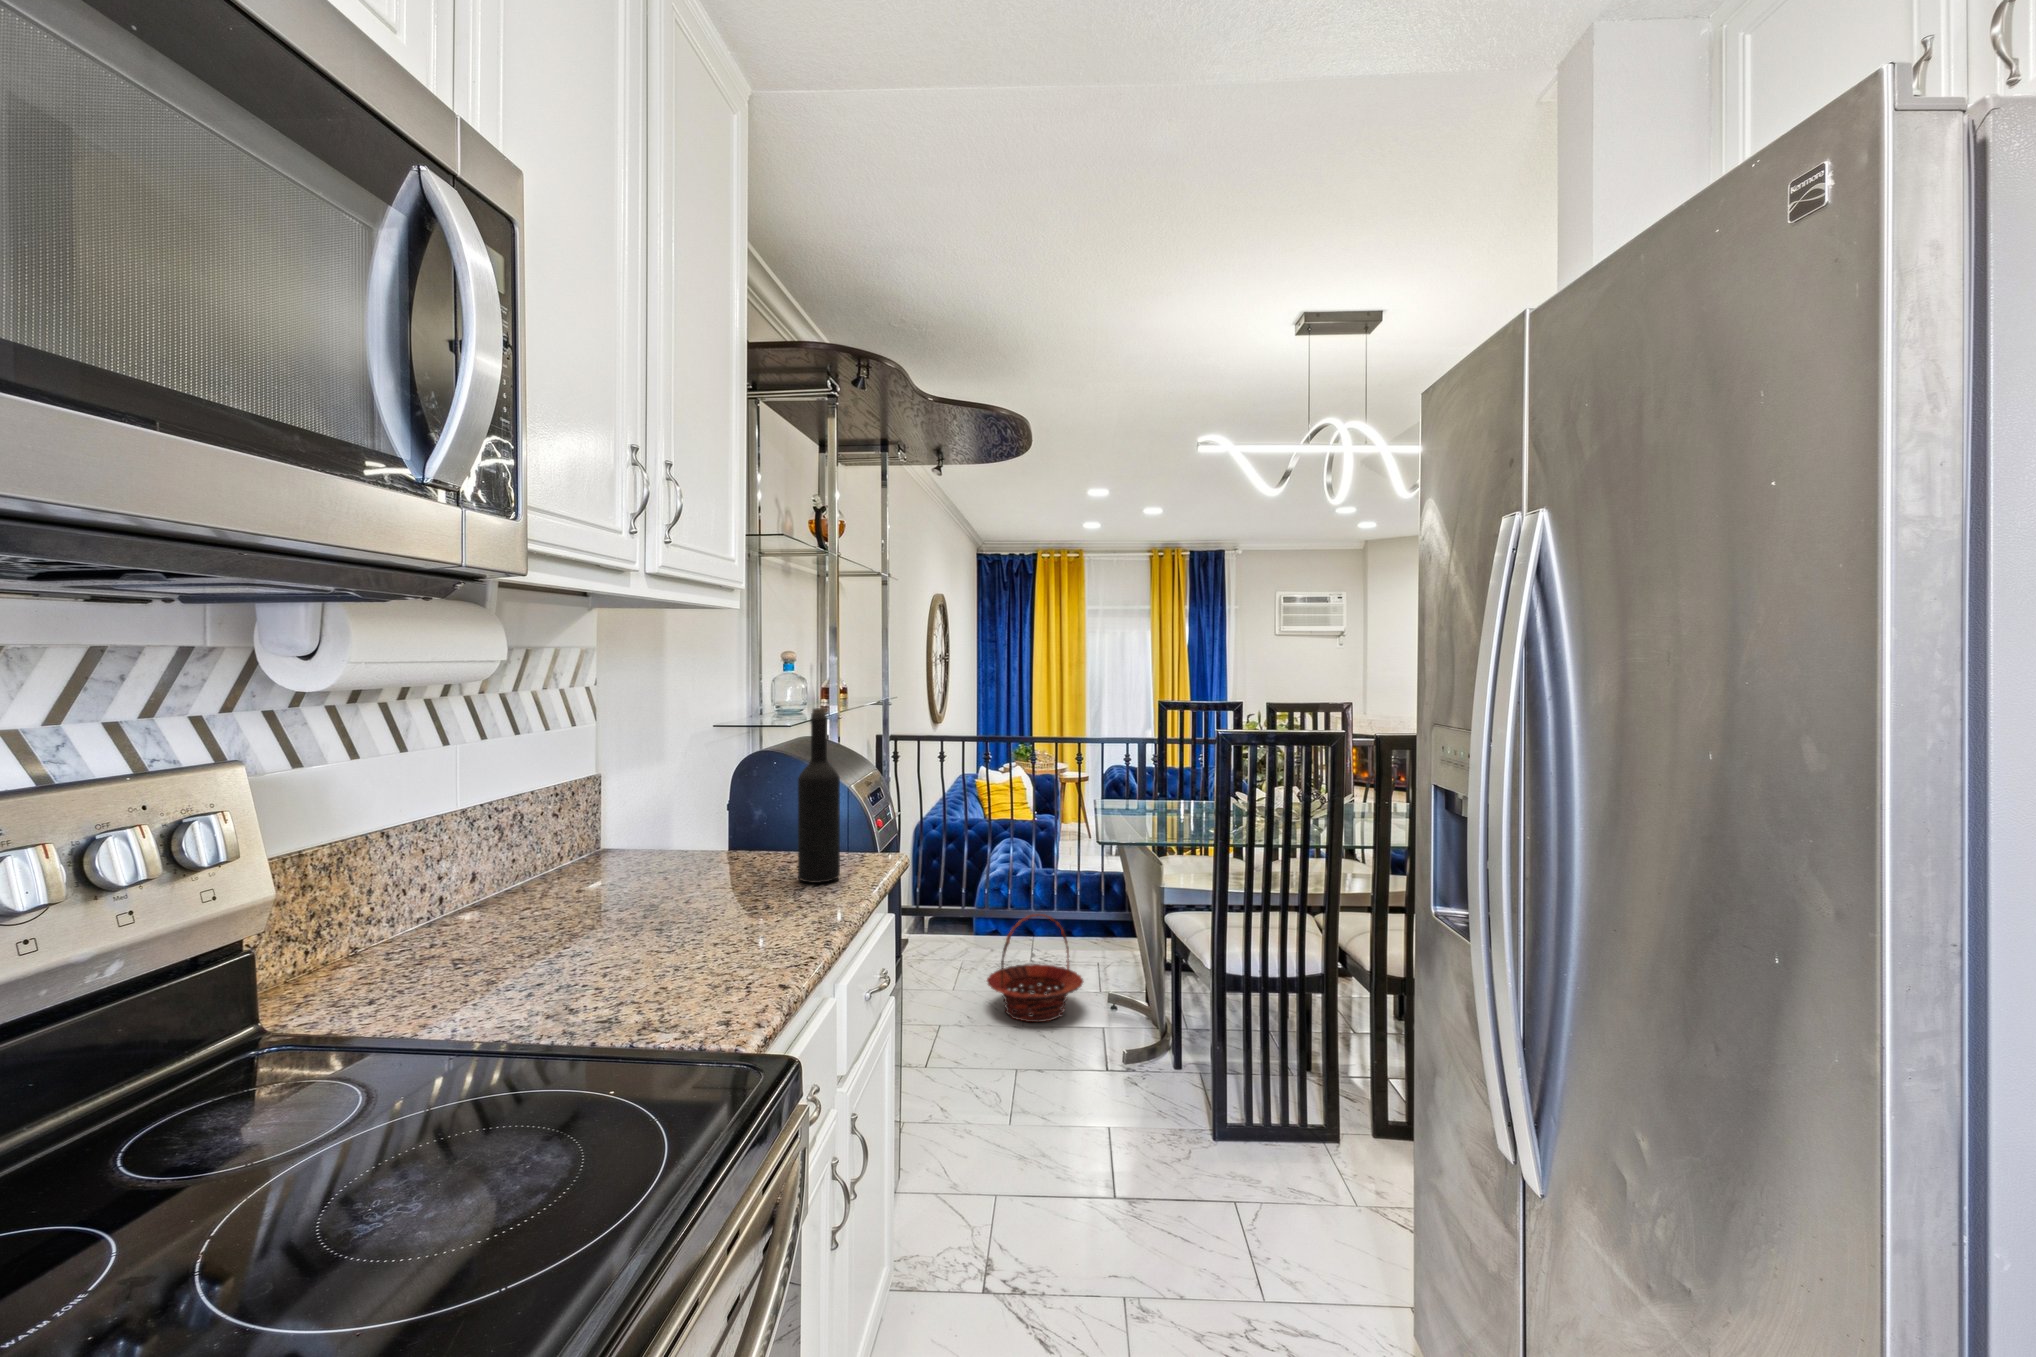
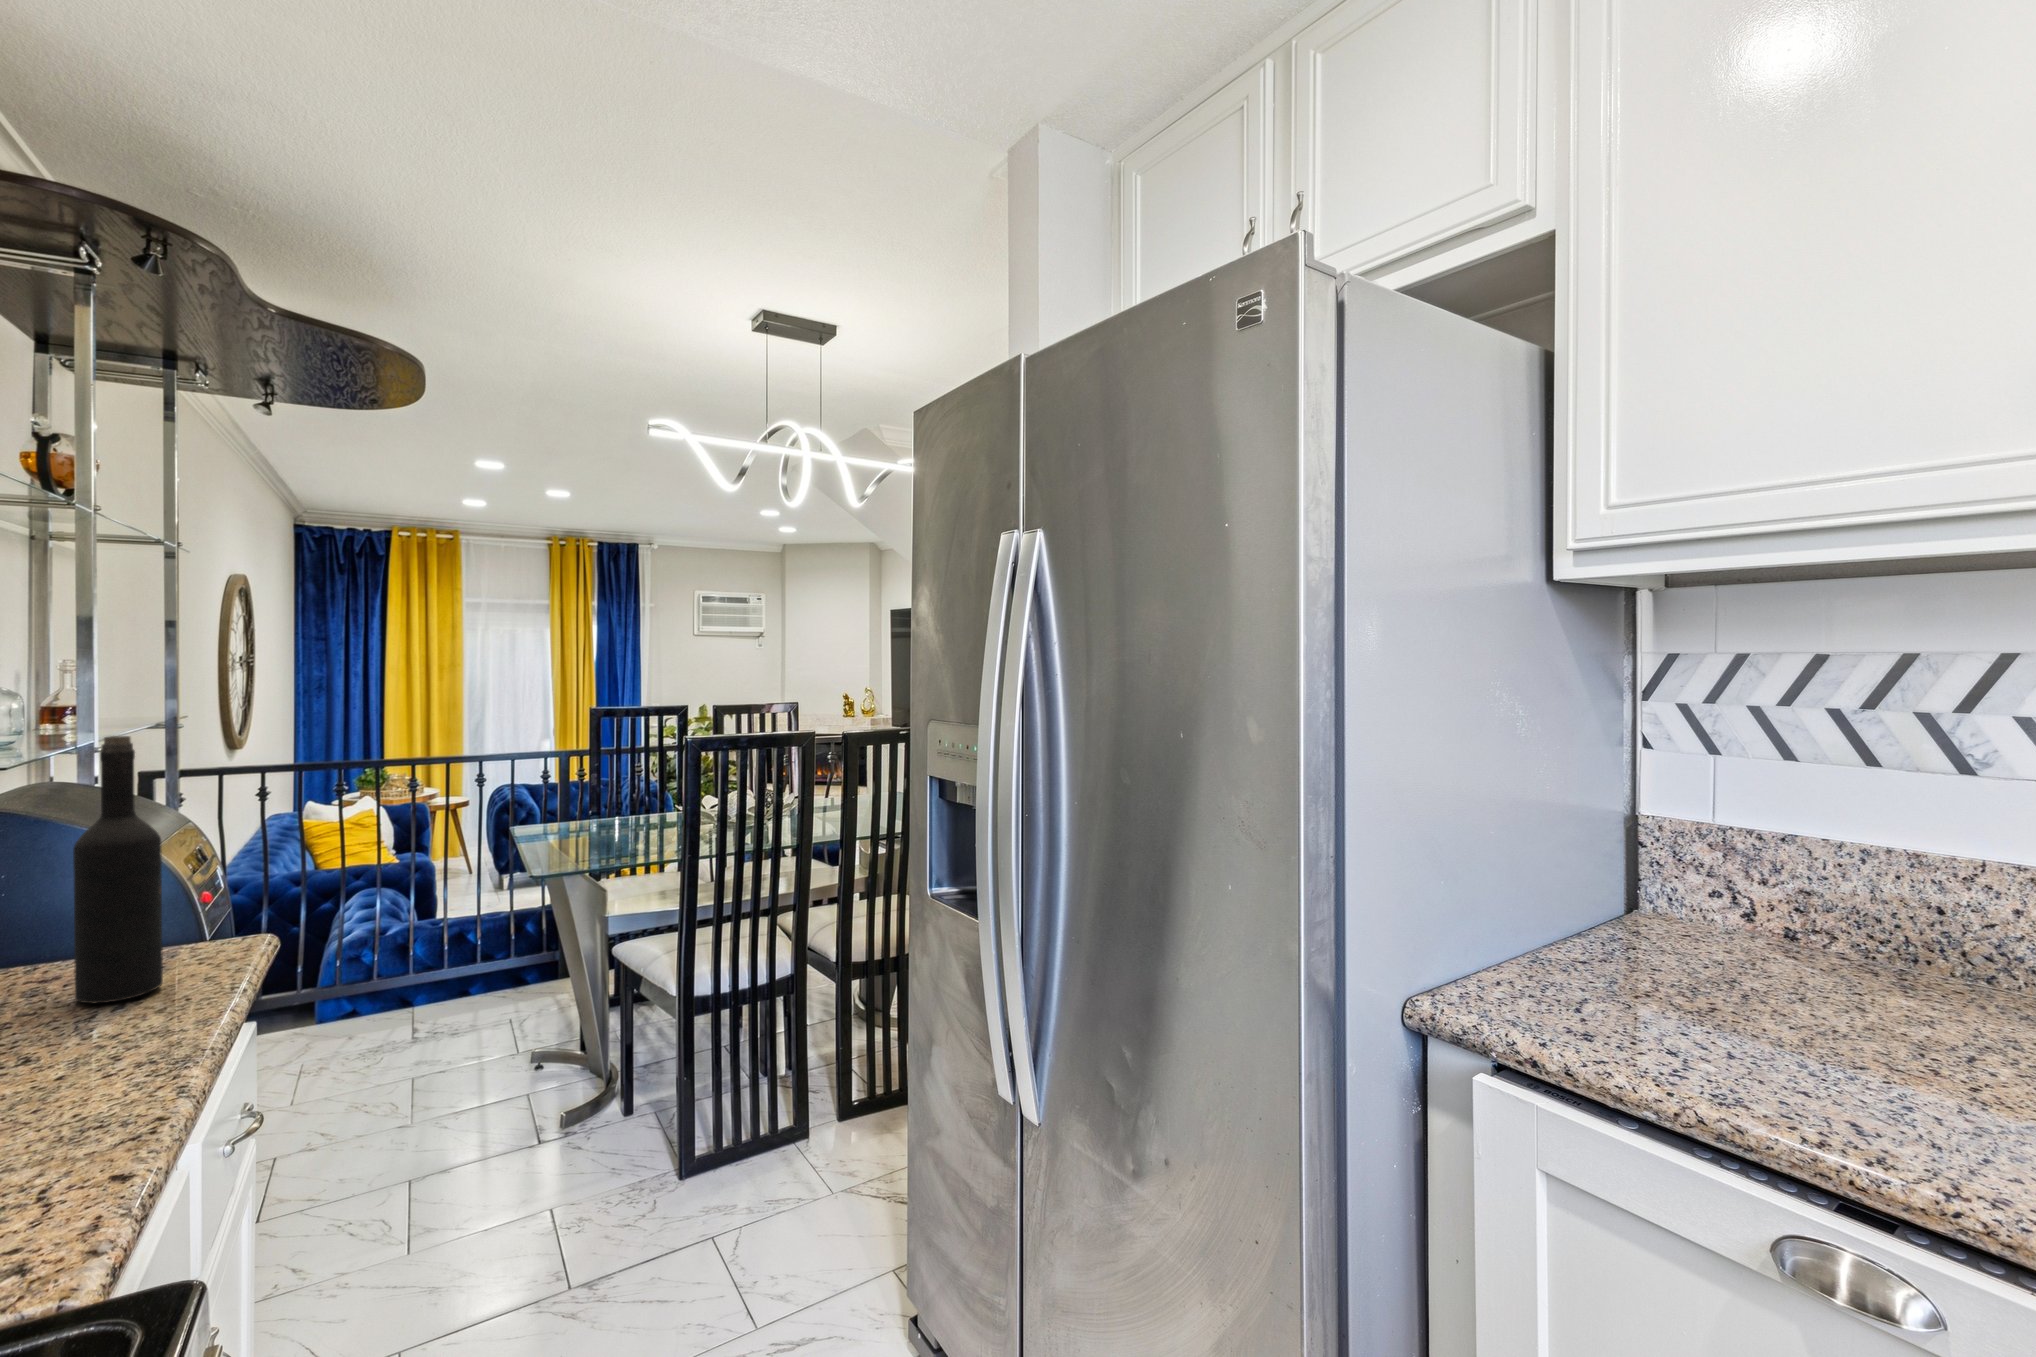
basket: present [987,914,1083,1022] -> none [356,975,501,1115]

